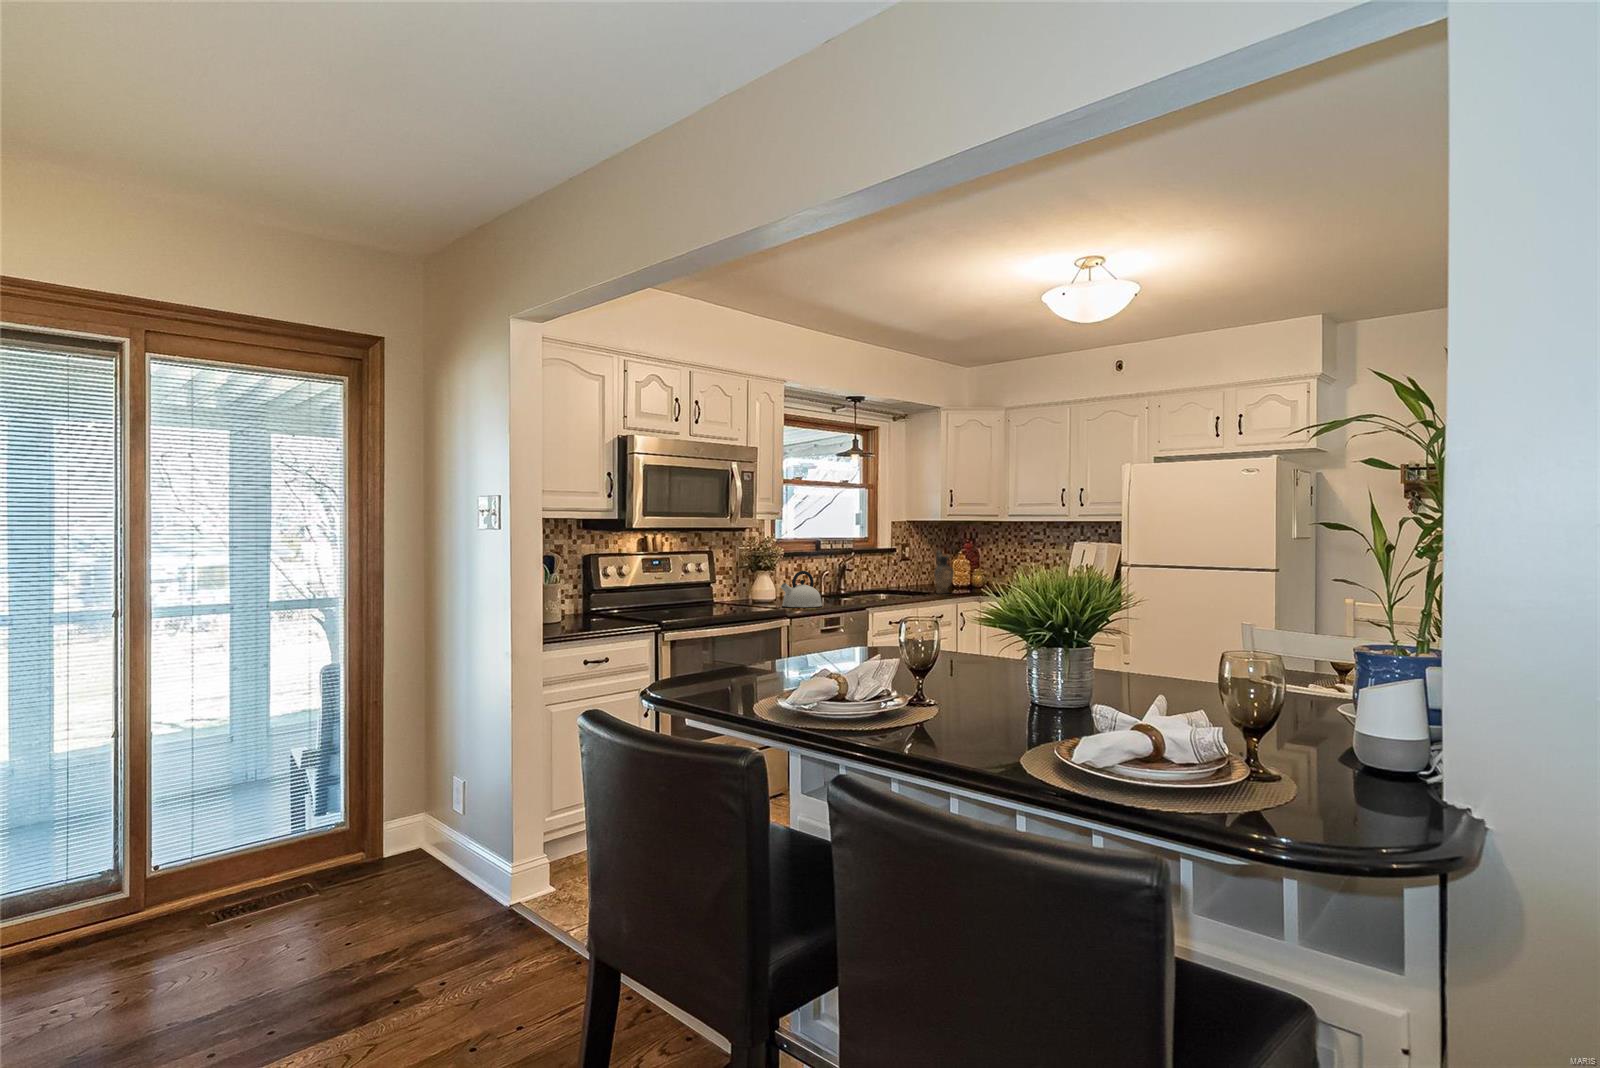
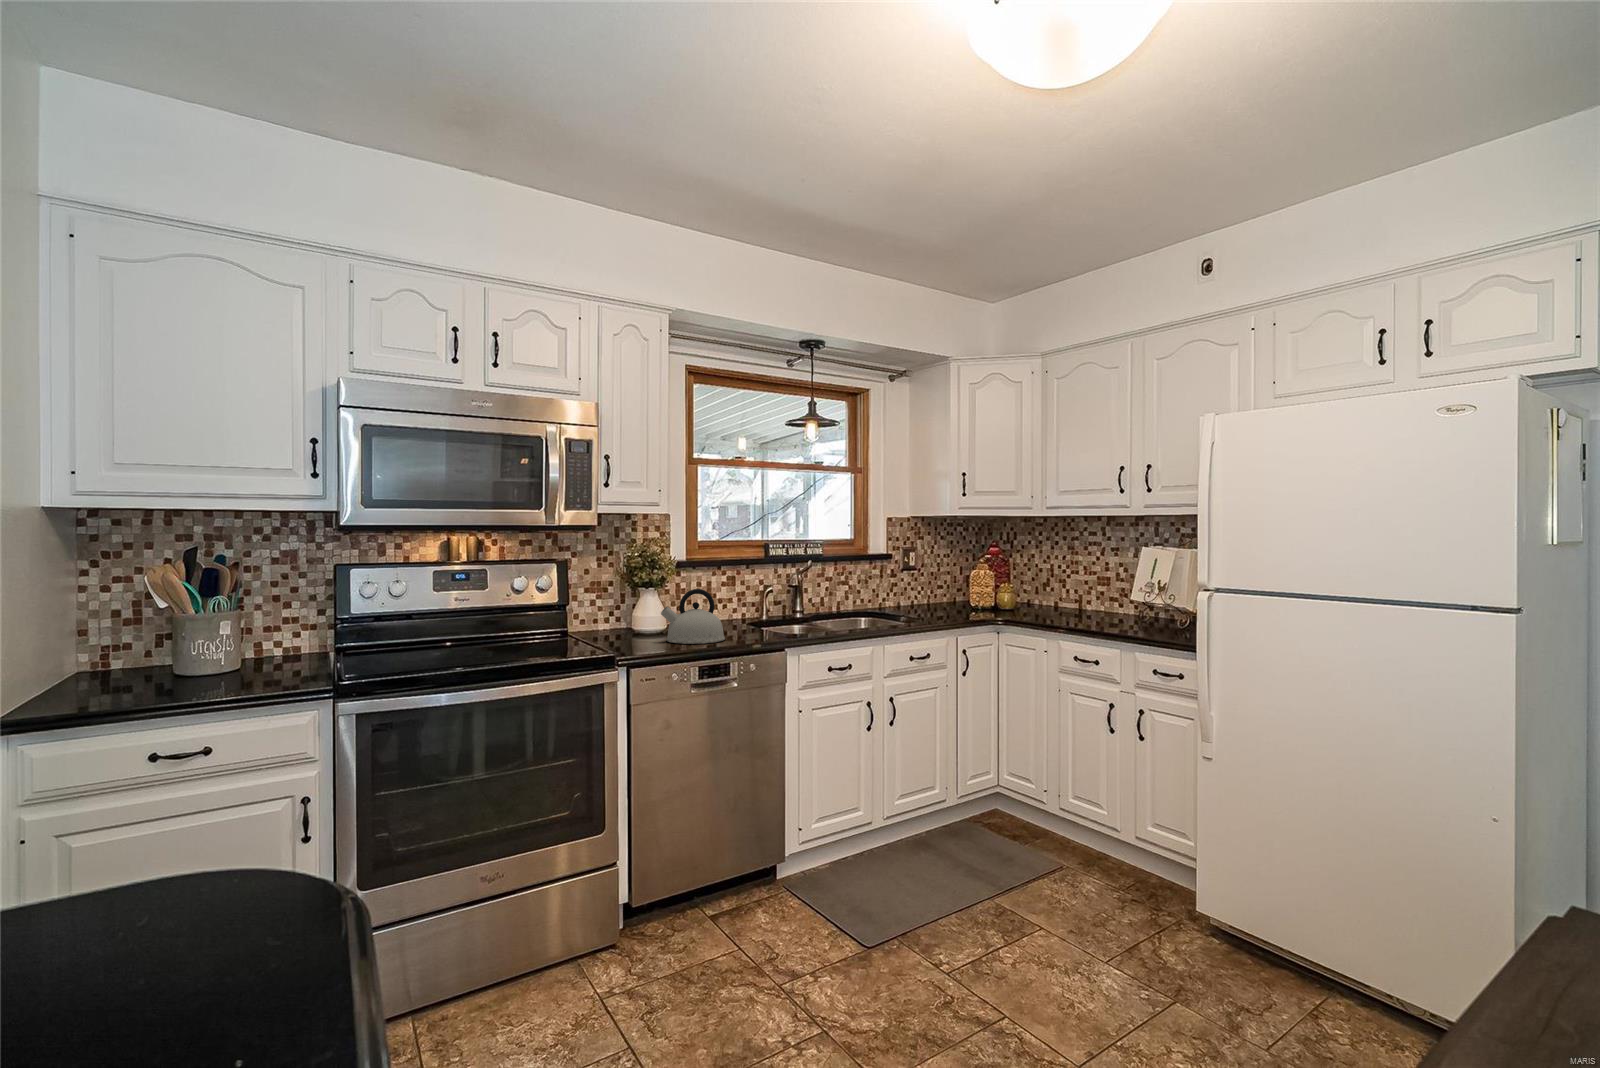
ceramic pitcher: present [935,550,954,594] -> none [939,557,966,617]

